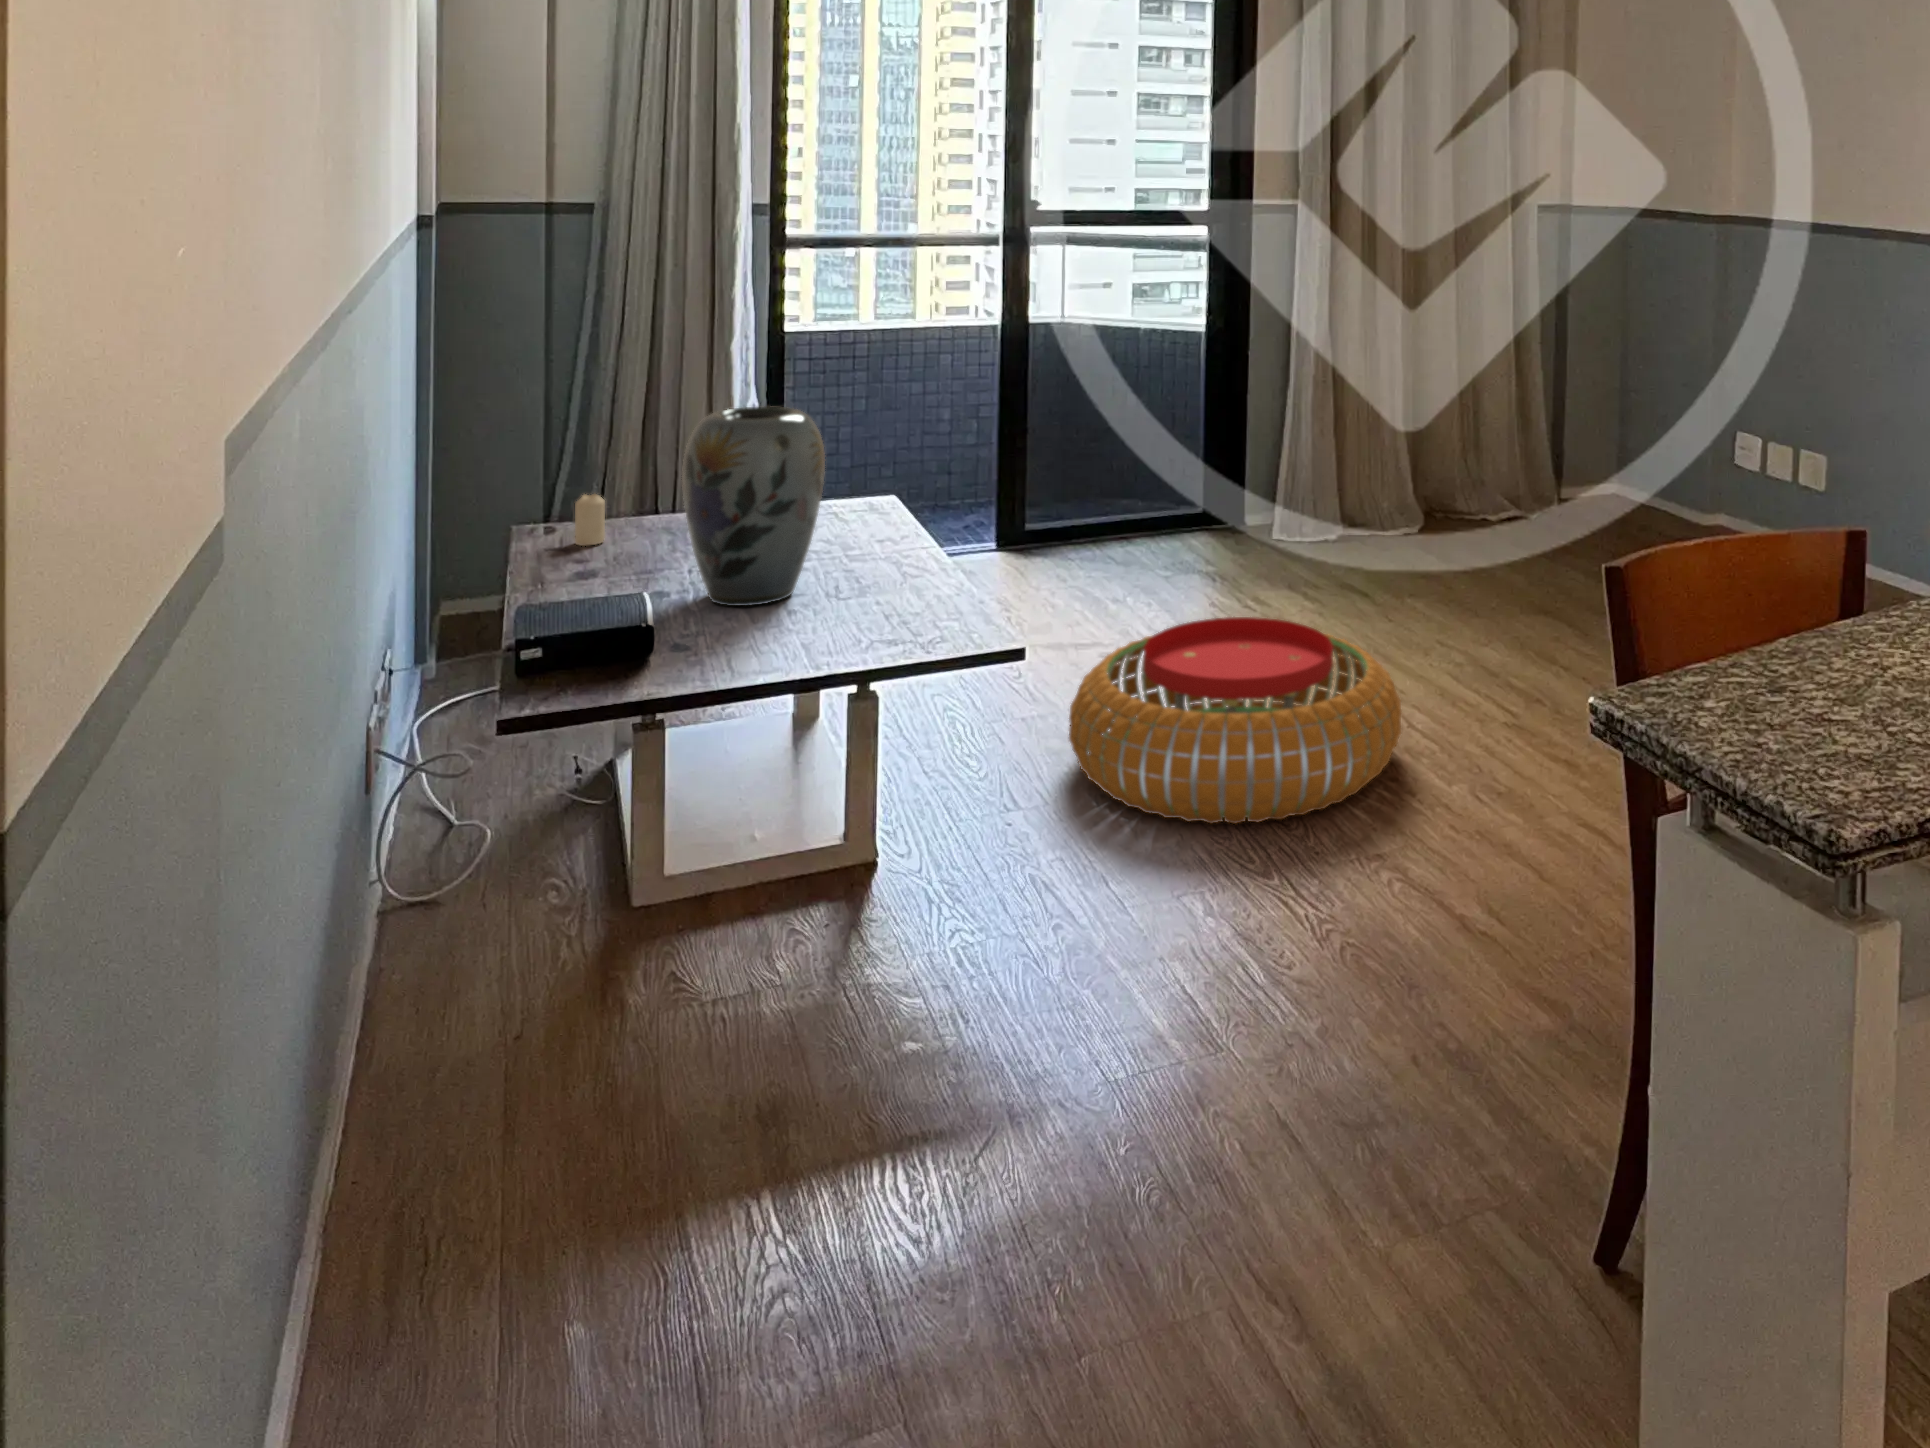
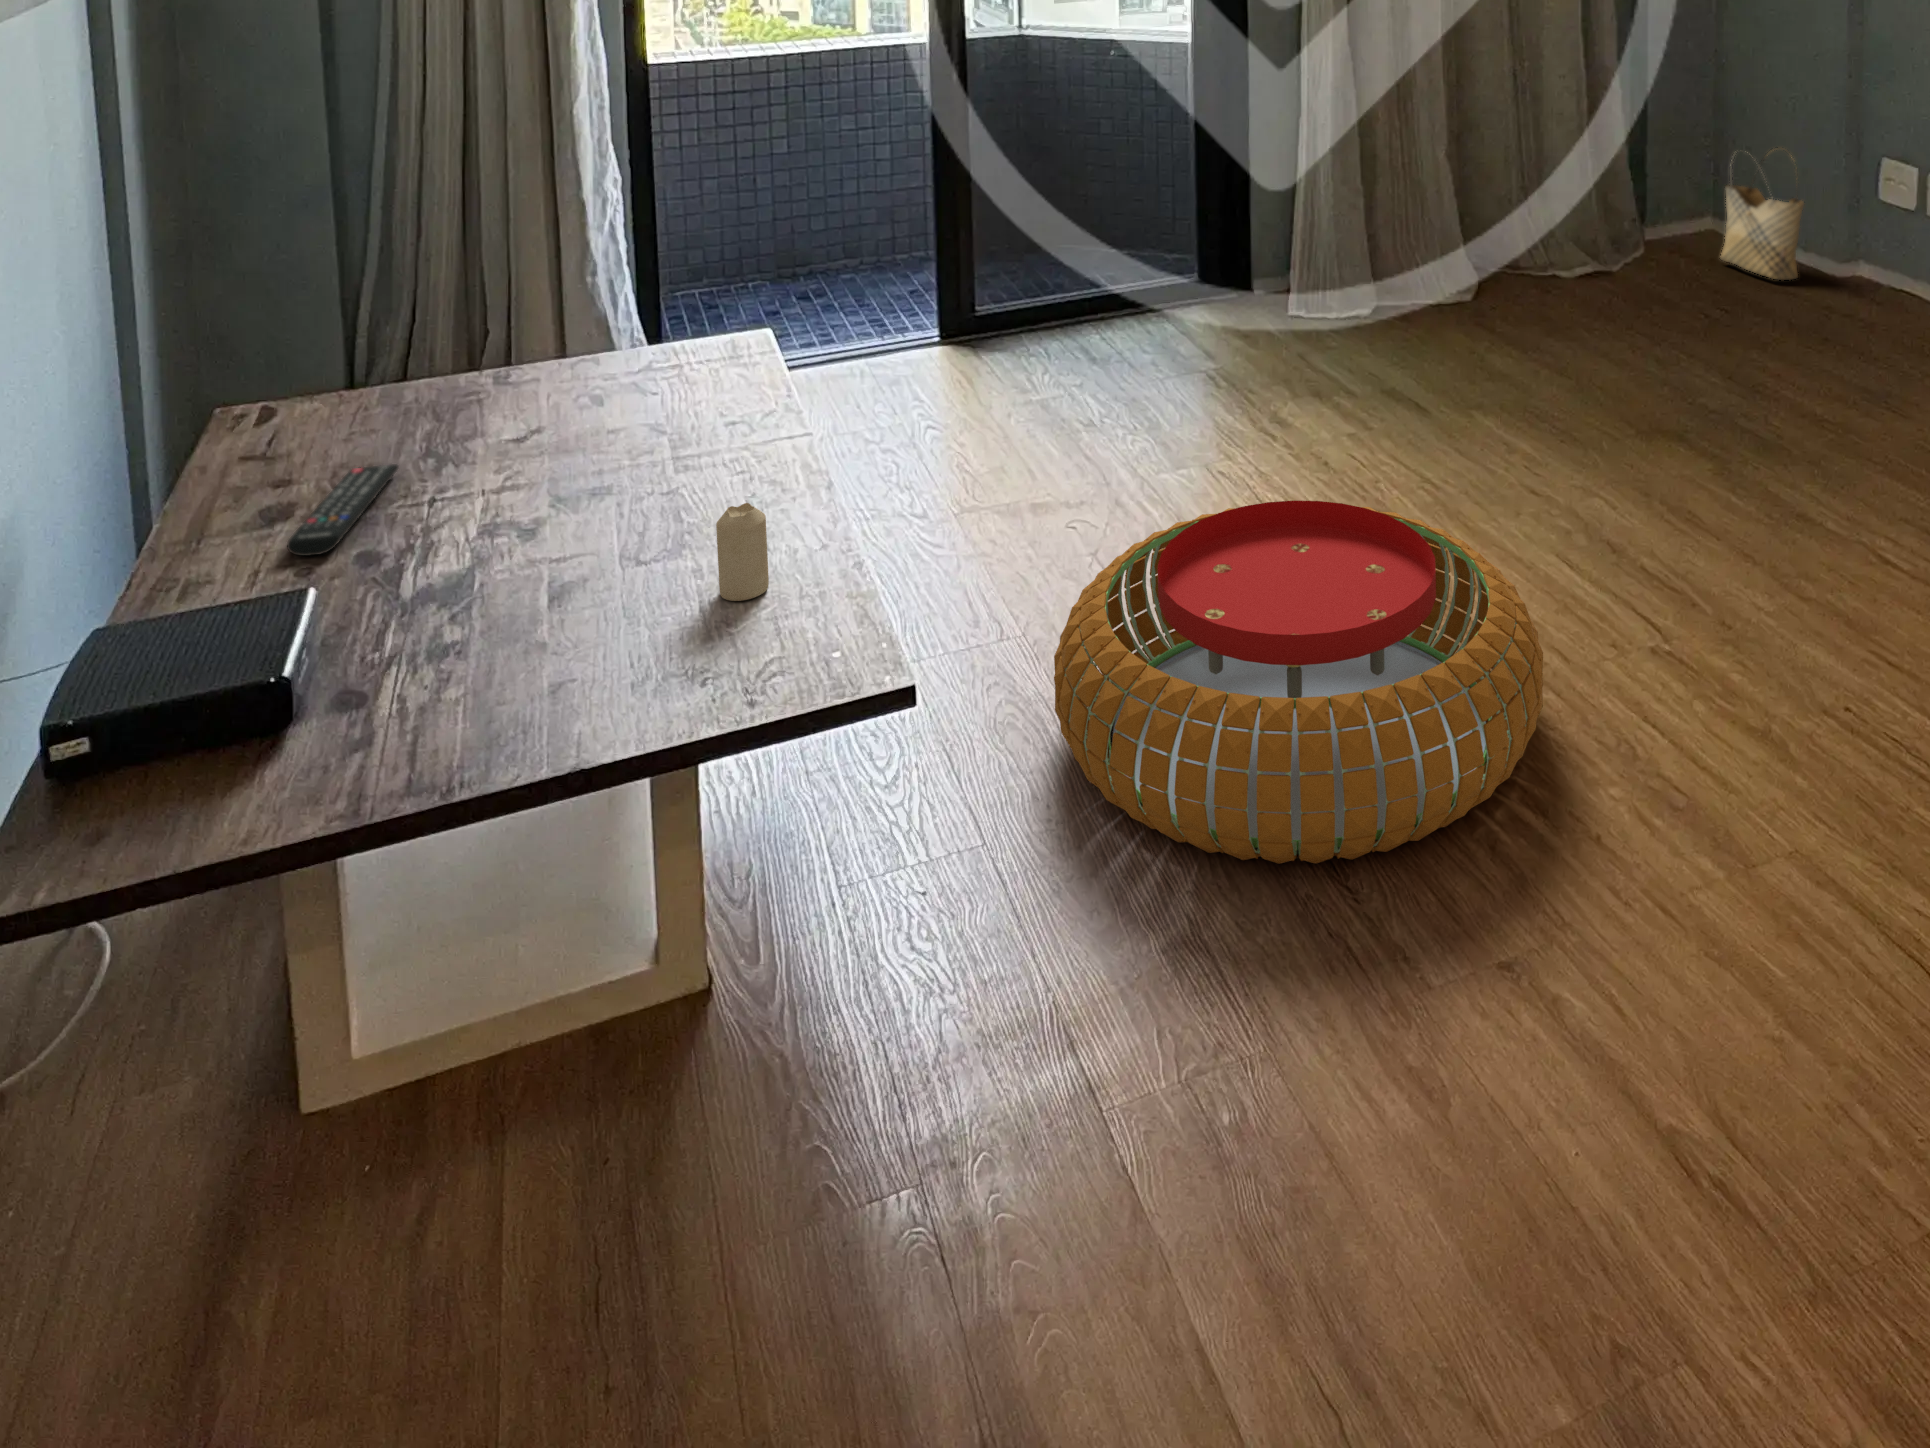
vase: present [682,406,825,606] -> none [443,253,664,571]
woven basket: none [1617,425,1679,528] -> present [1721,147,1804,280]
candle: present [575,494,605,546] -> present [716,503,769,601]
remote control: none [568,552,630,595] -> present [287,464,398,556]

